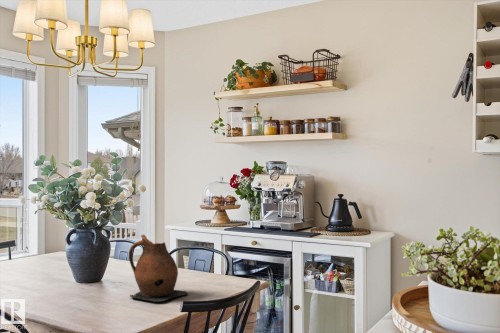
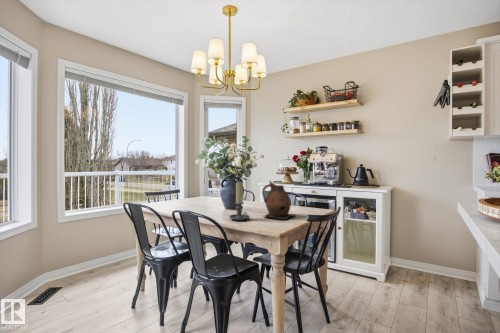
candle holder: none [66,239,102,305] -> present [229,182,249,221]

